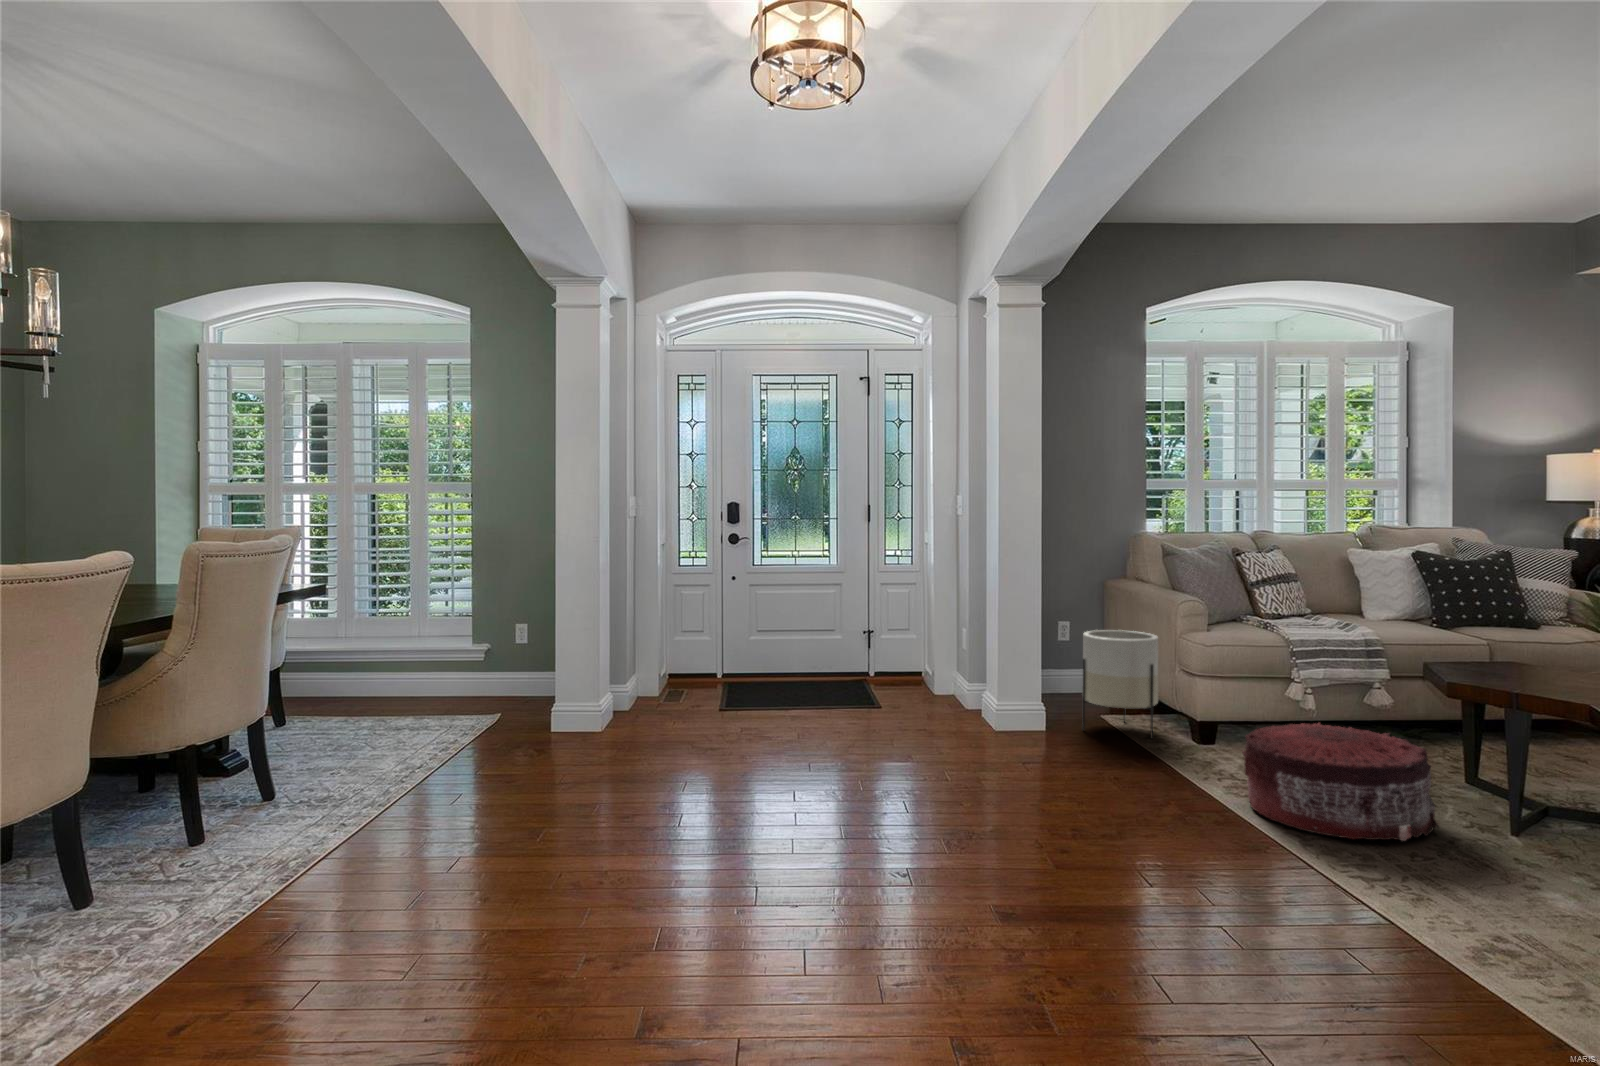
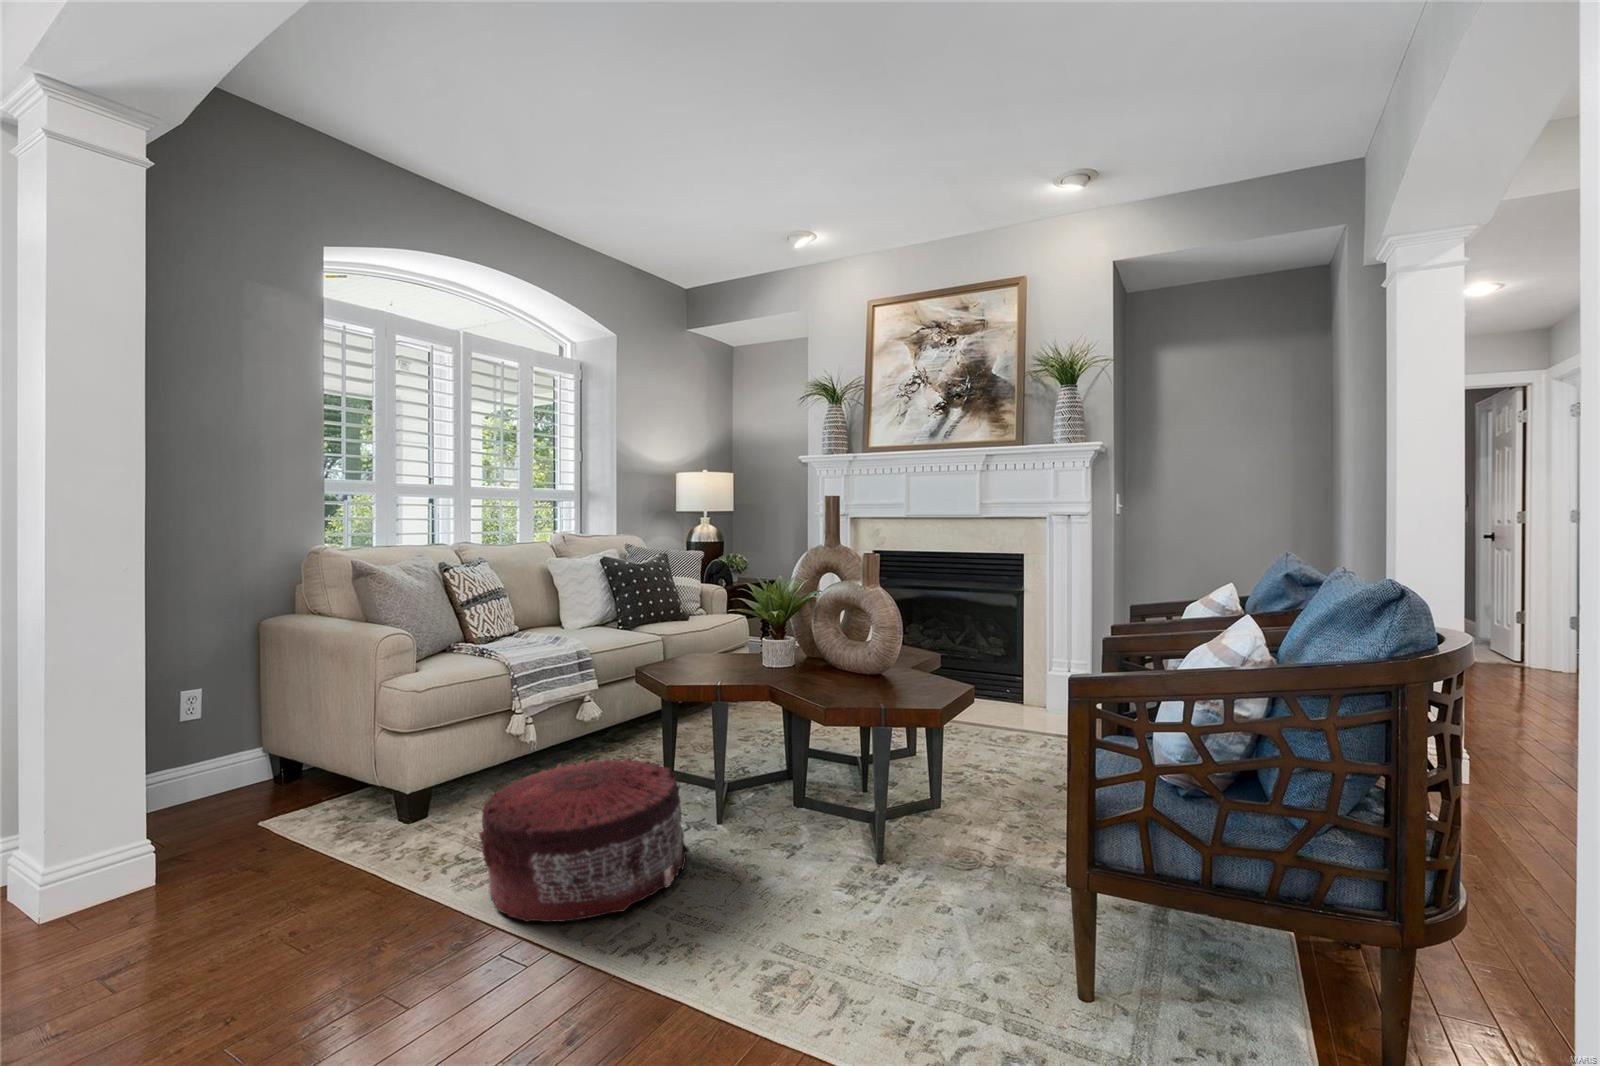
planter: present [1082,630,1158,738] -> none [221,687,348,857]

